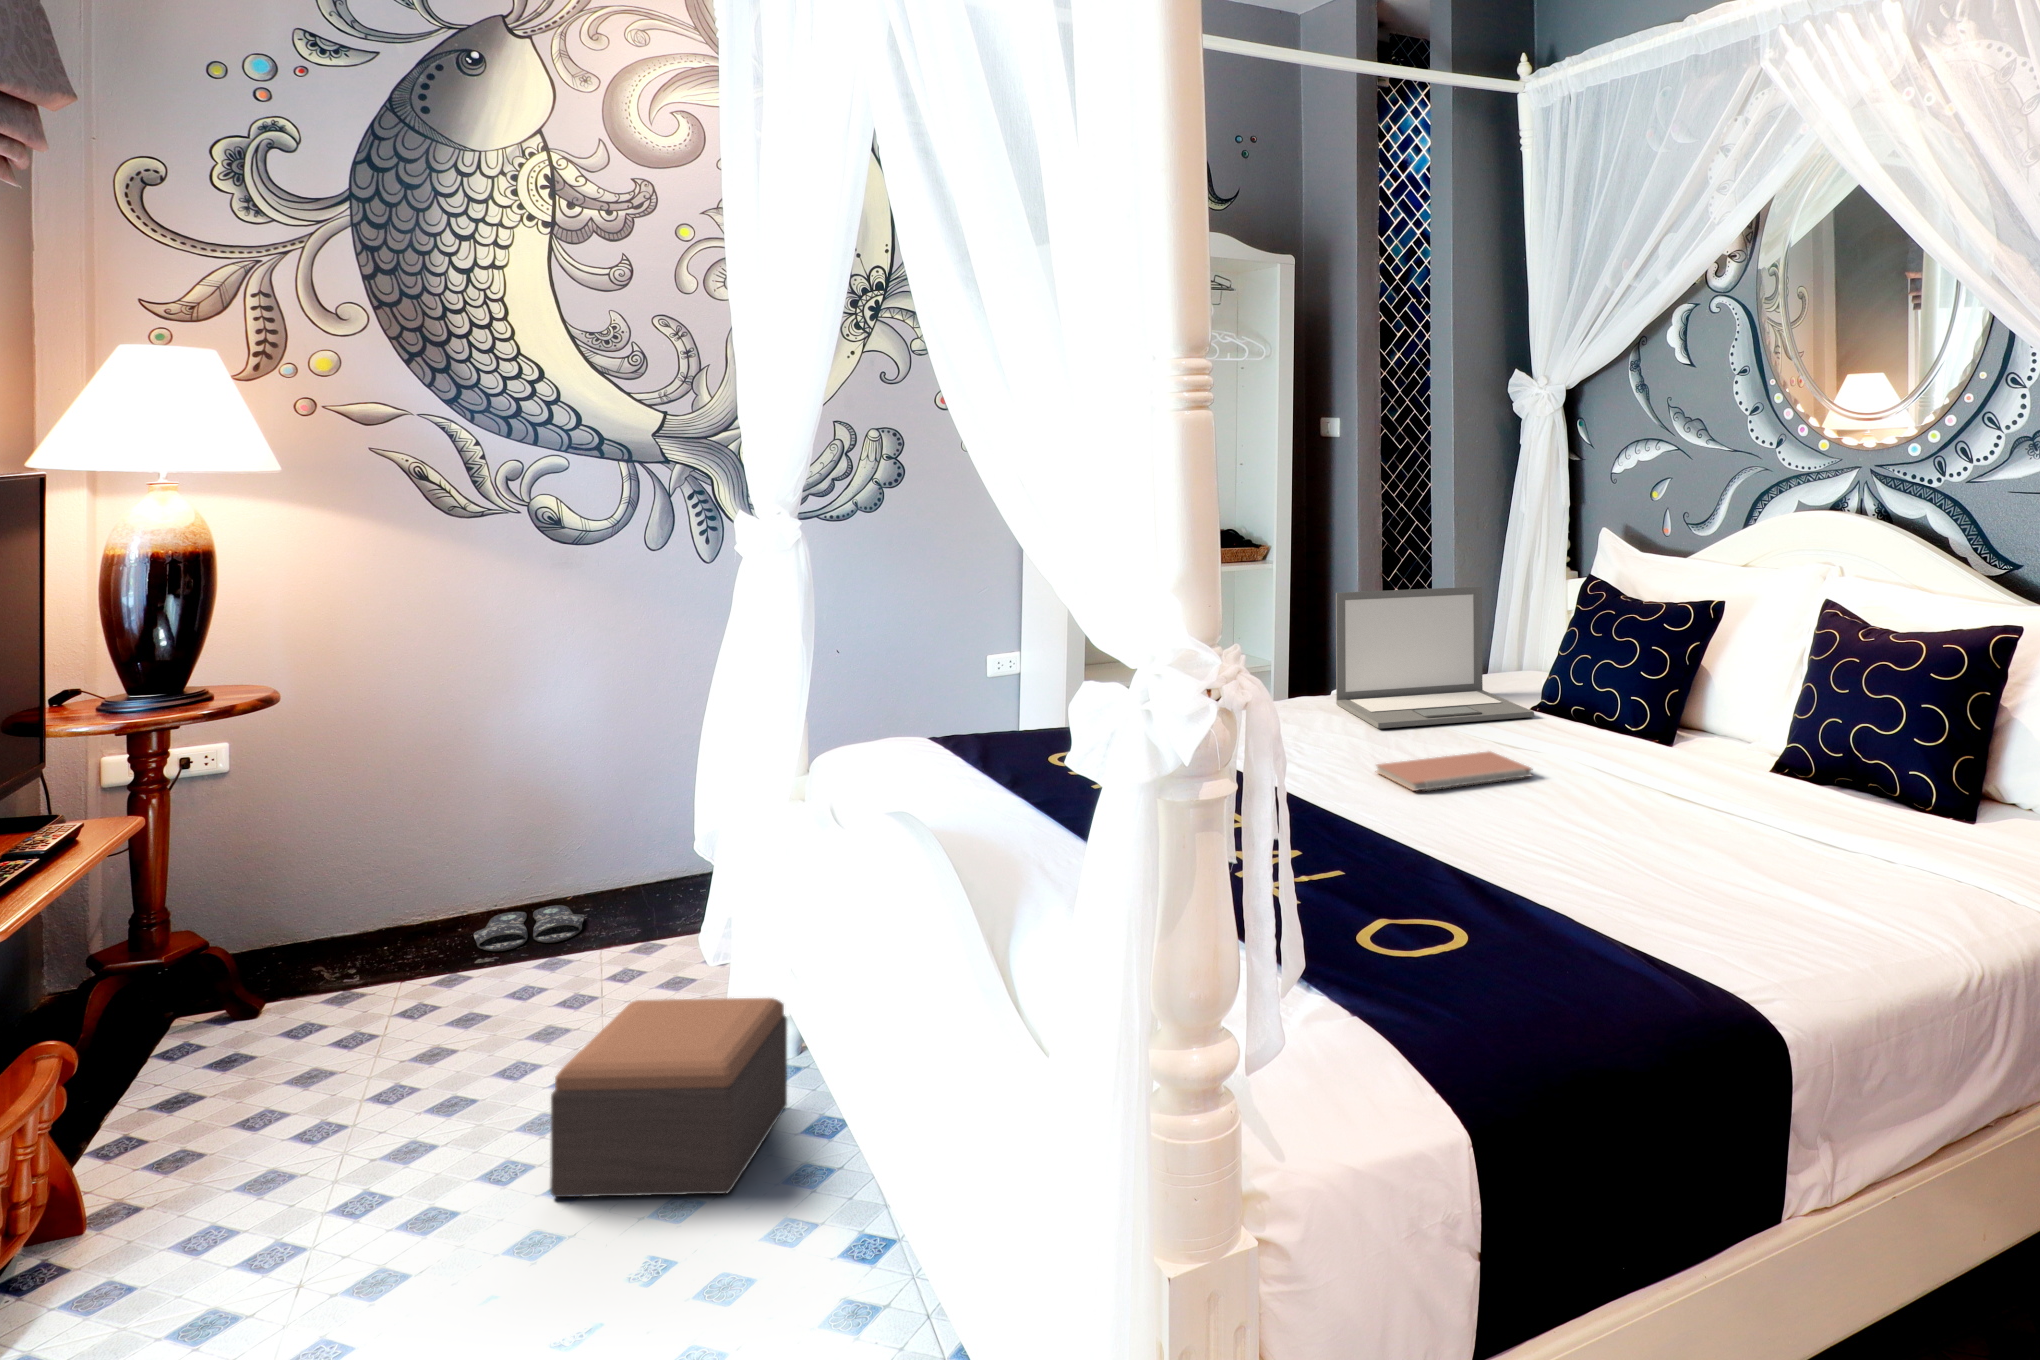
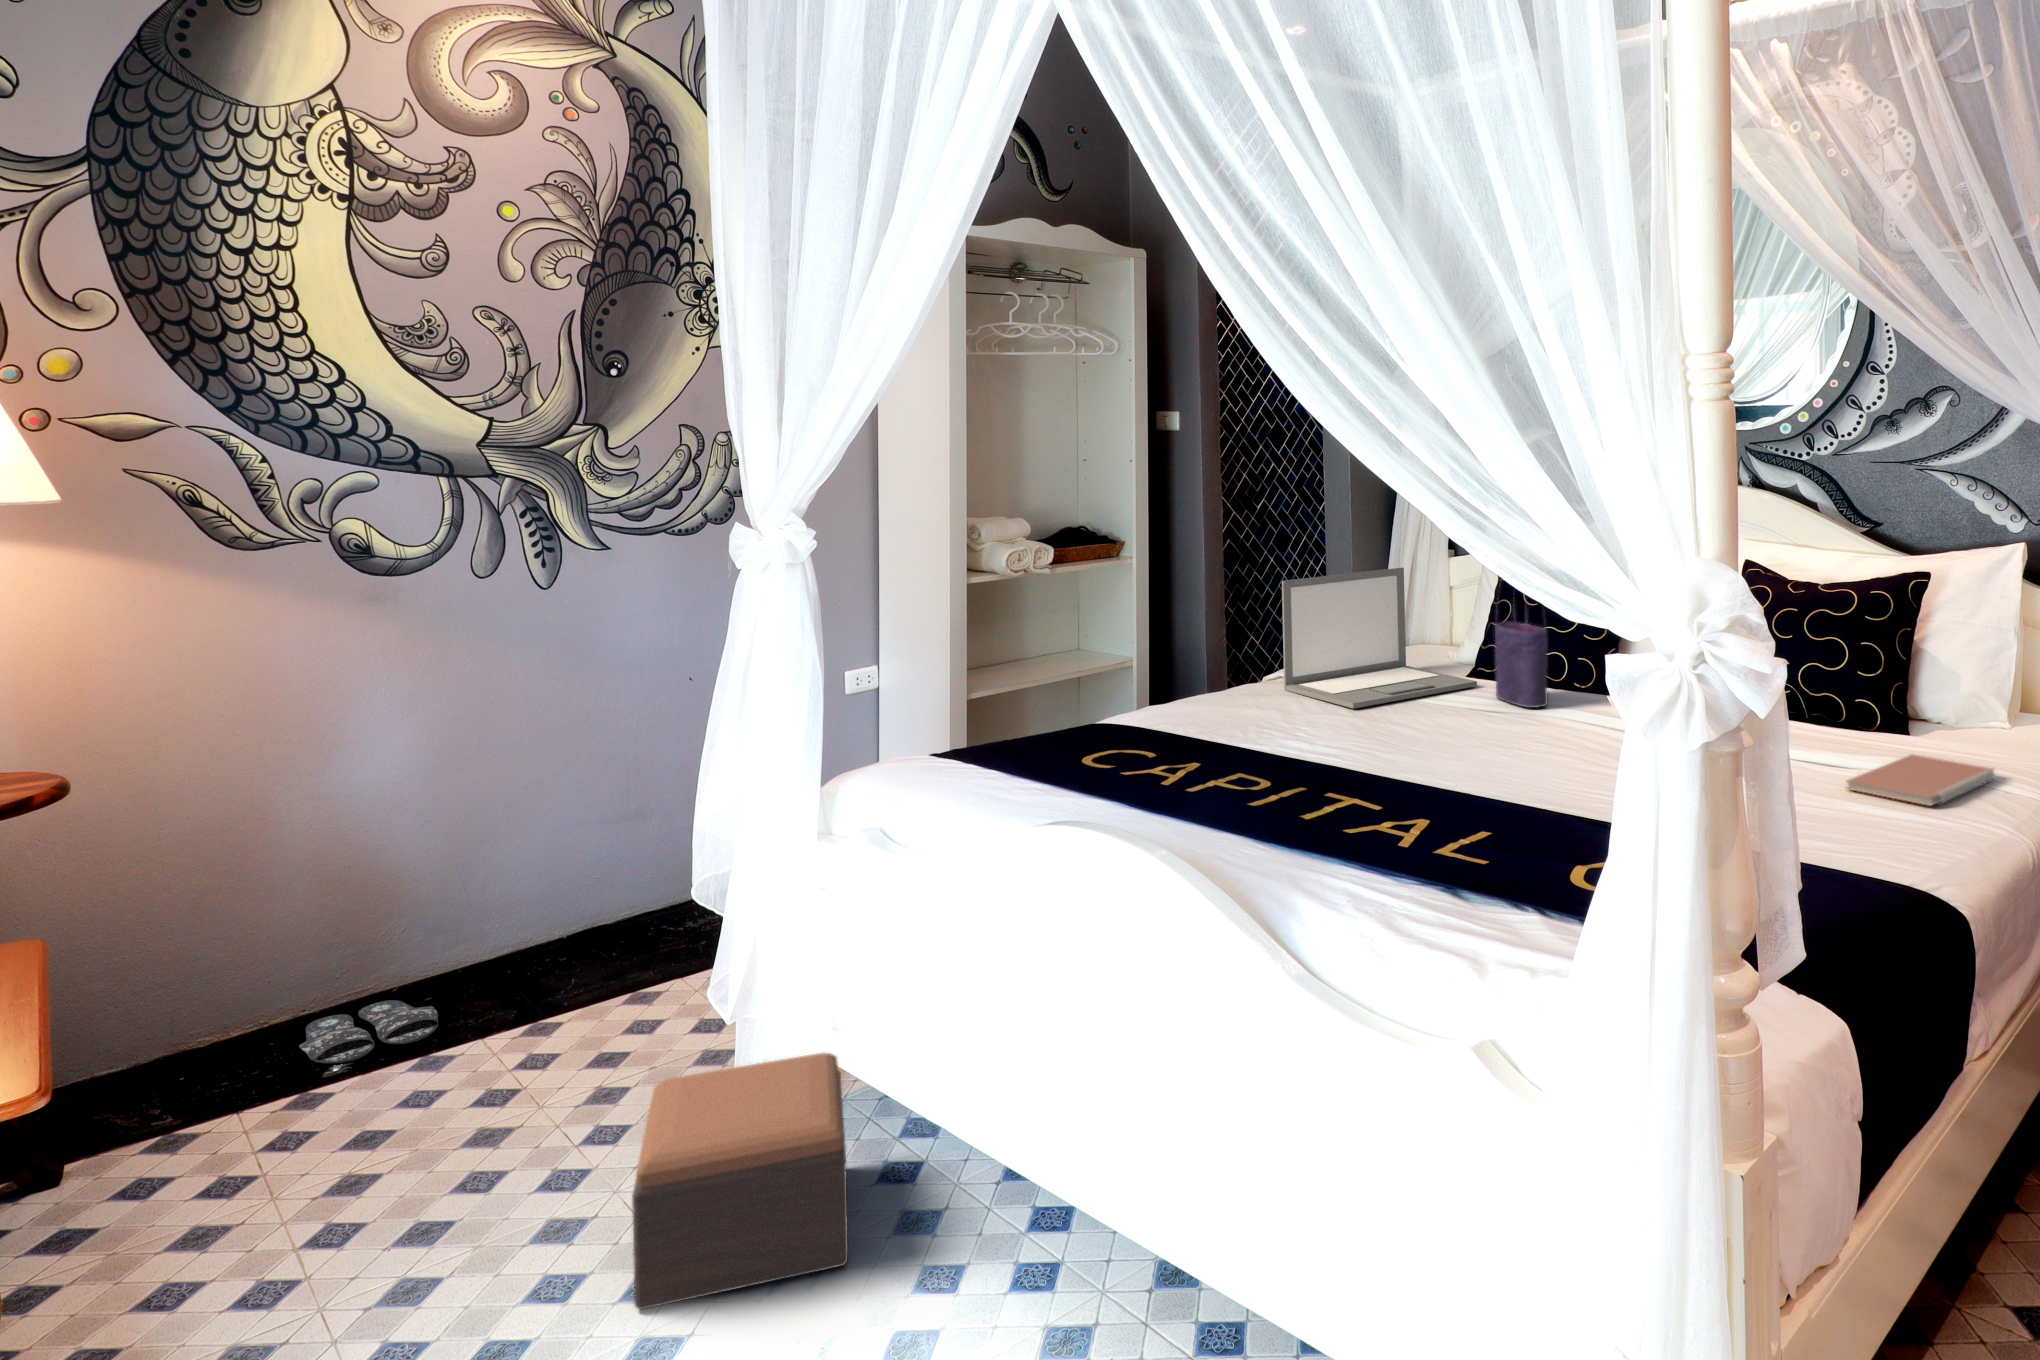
tote bag: none [1539,579,1585,745] -> present [1495,580,1548,708]
notebook: present [1377,751,1533,791] -> present [1847,755,1995,806]

